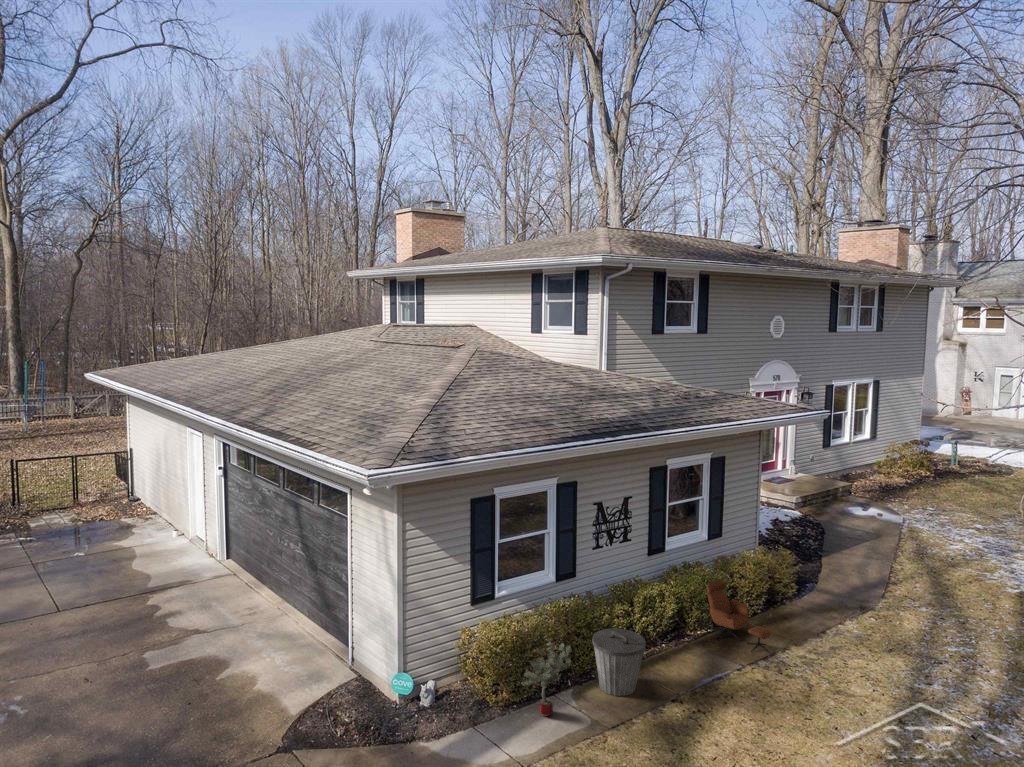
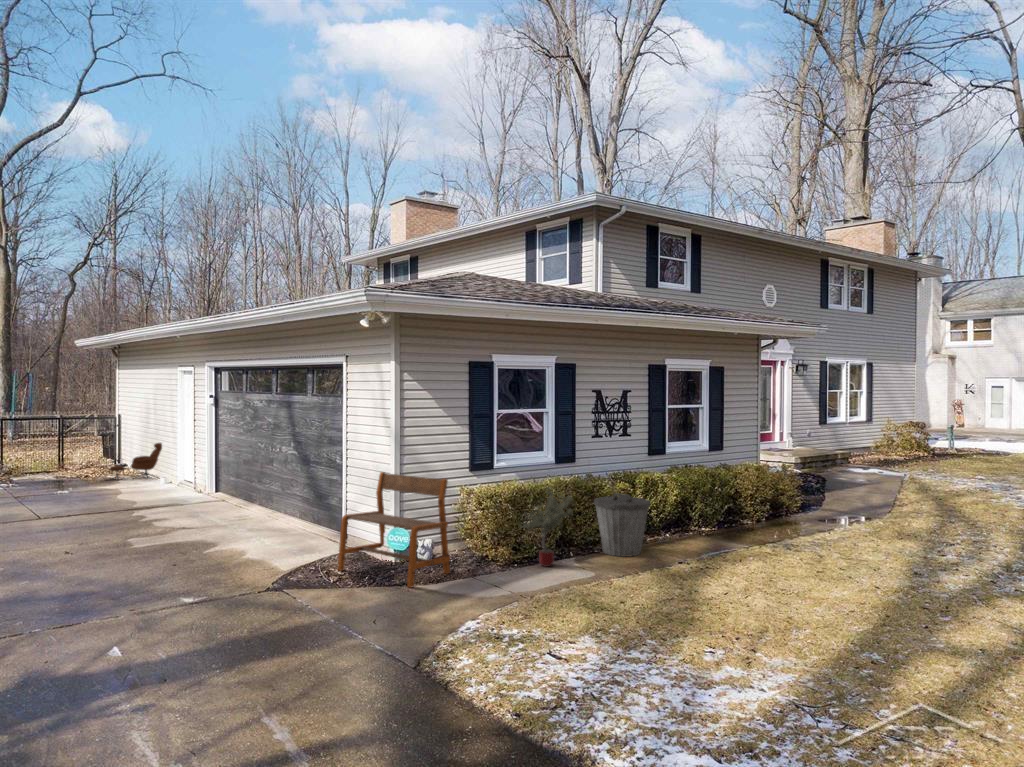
lounge chair: present [707,580,771,652] -> present [110,443,162,480]
bench: none [350,622,456,759] -> present [338,472,451,588]

